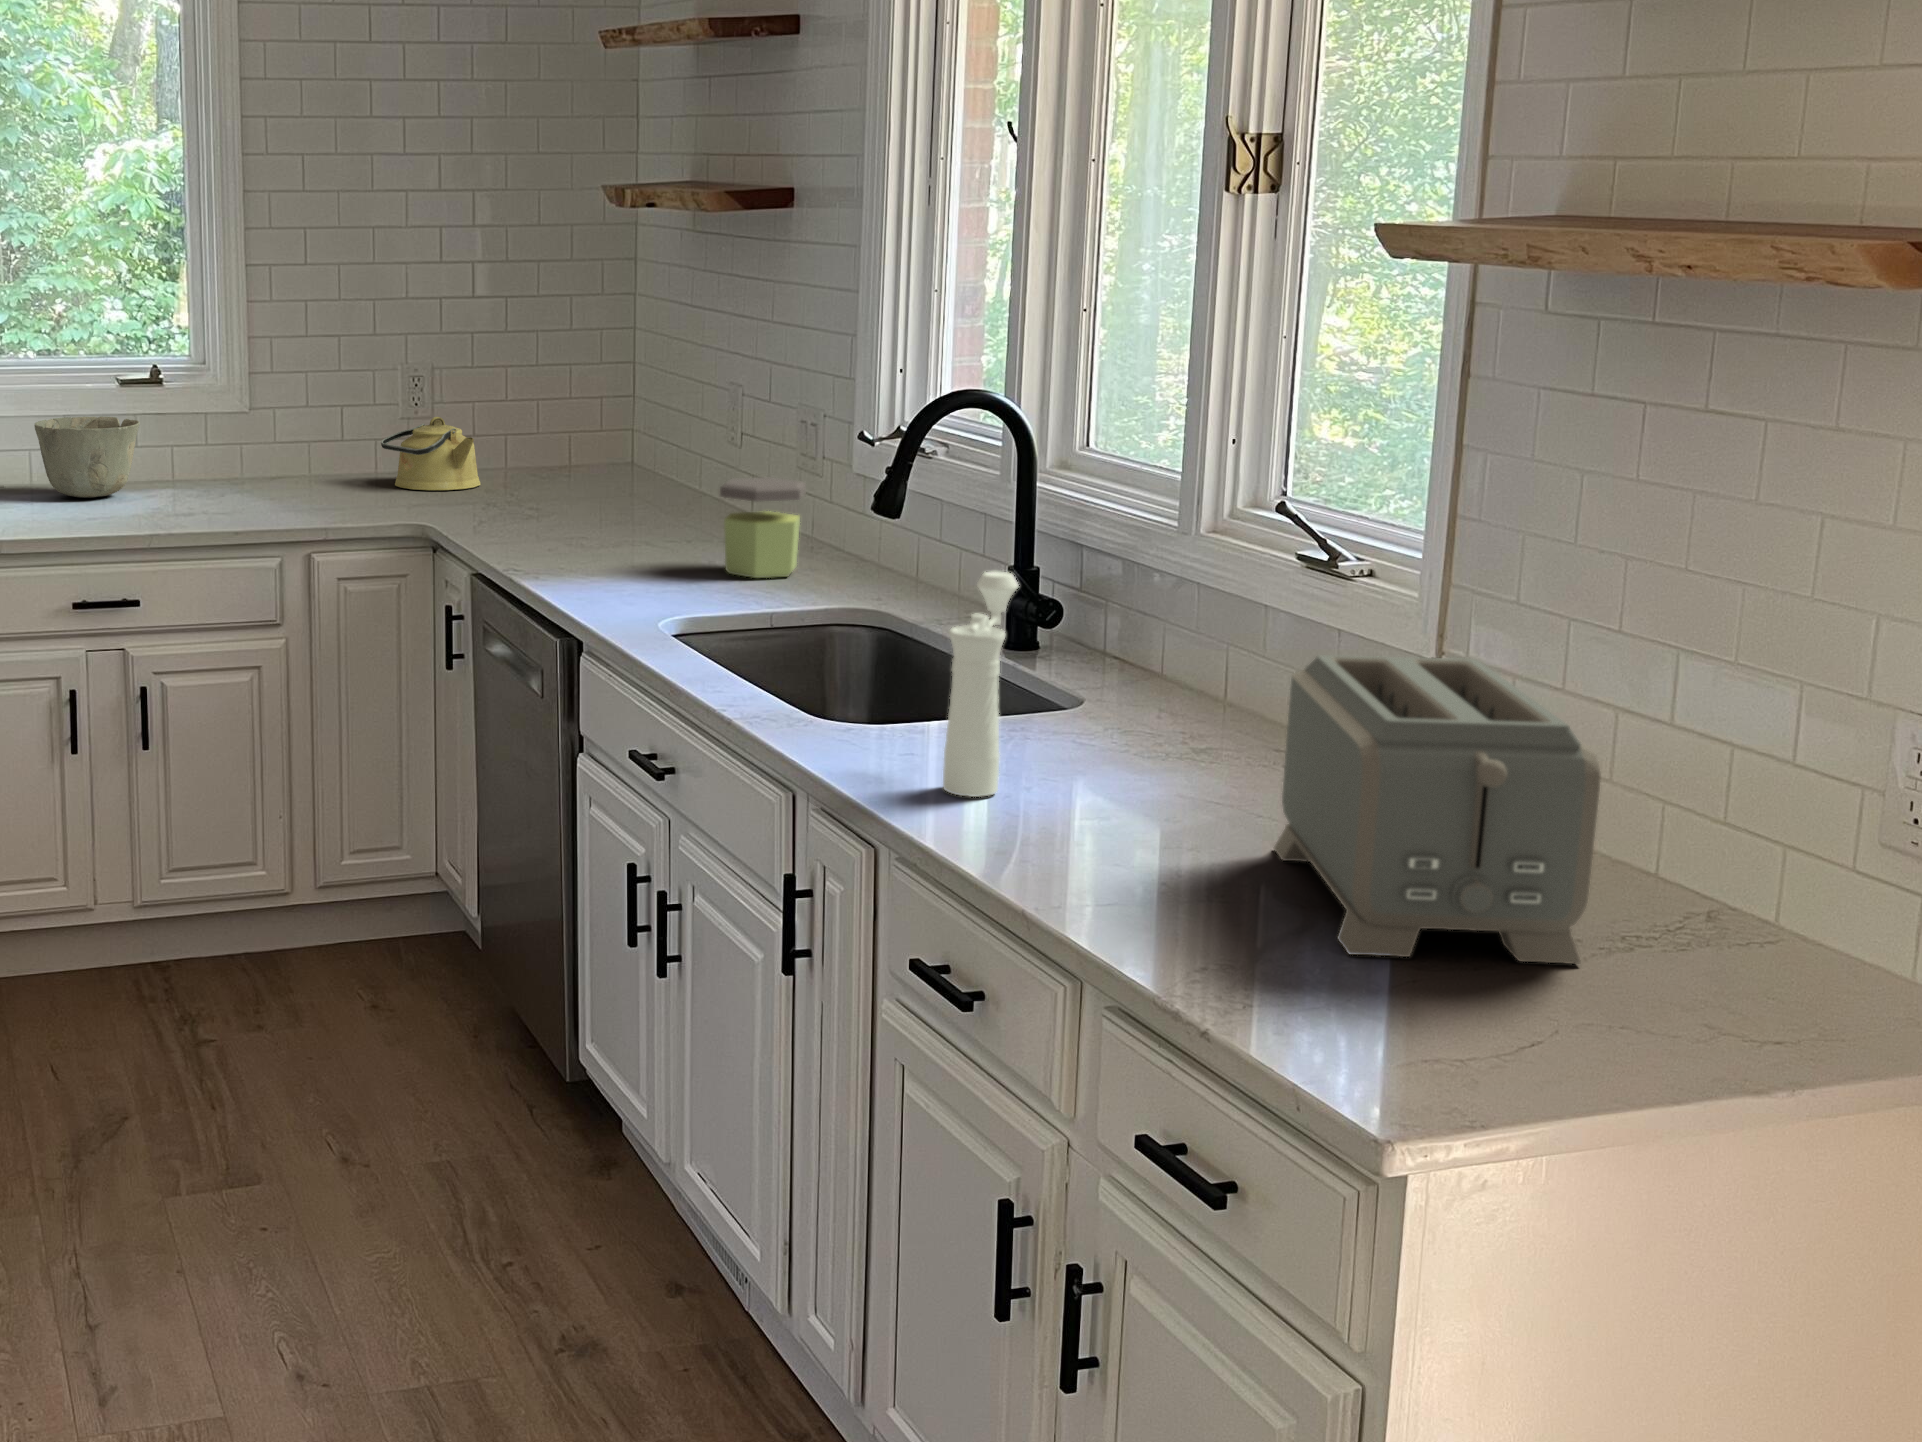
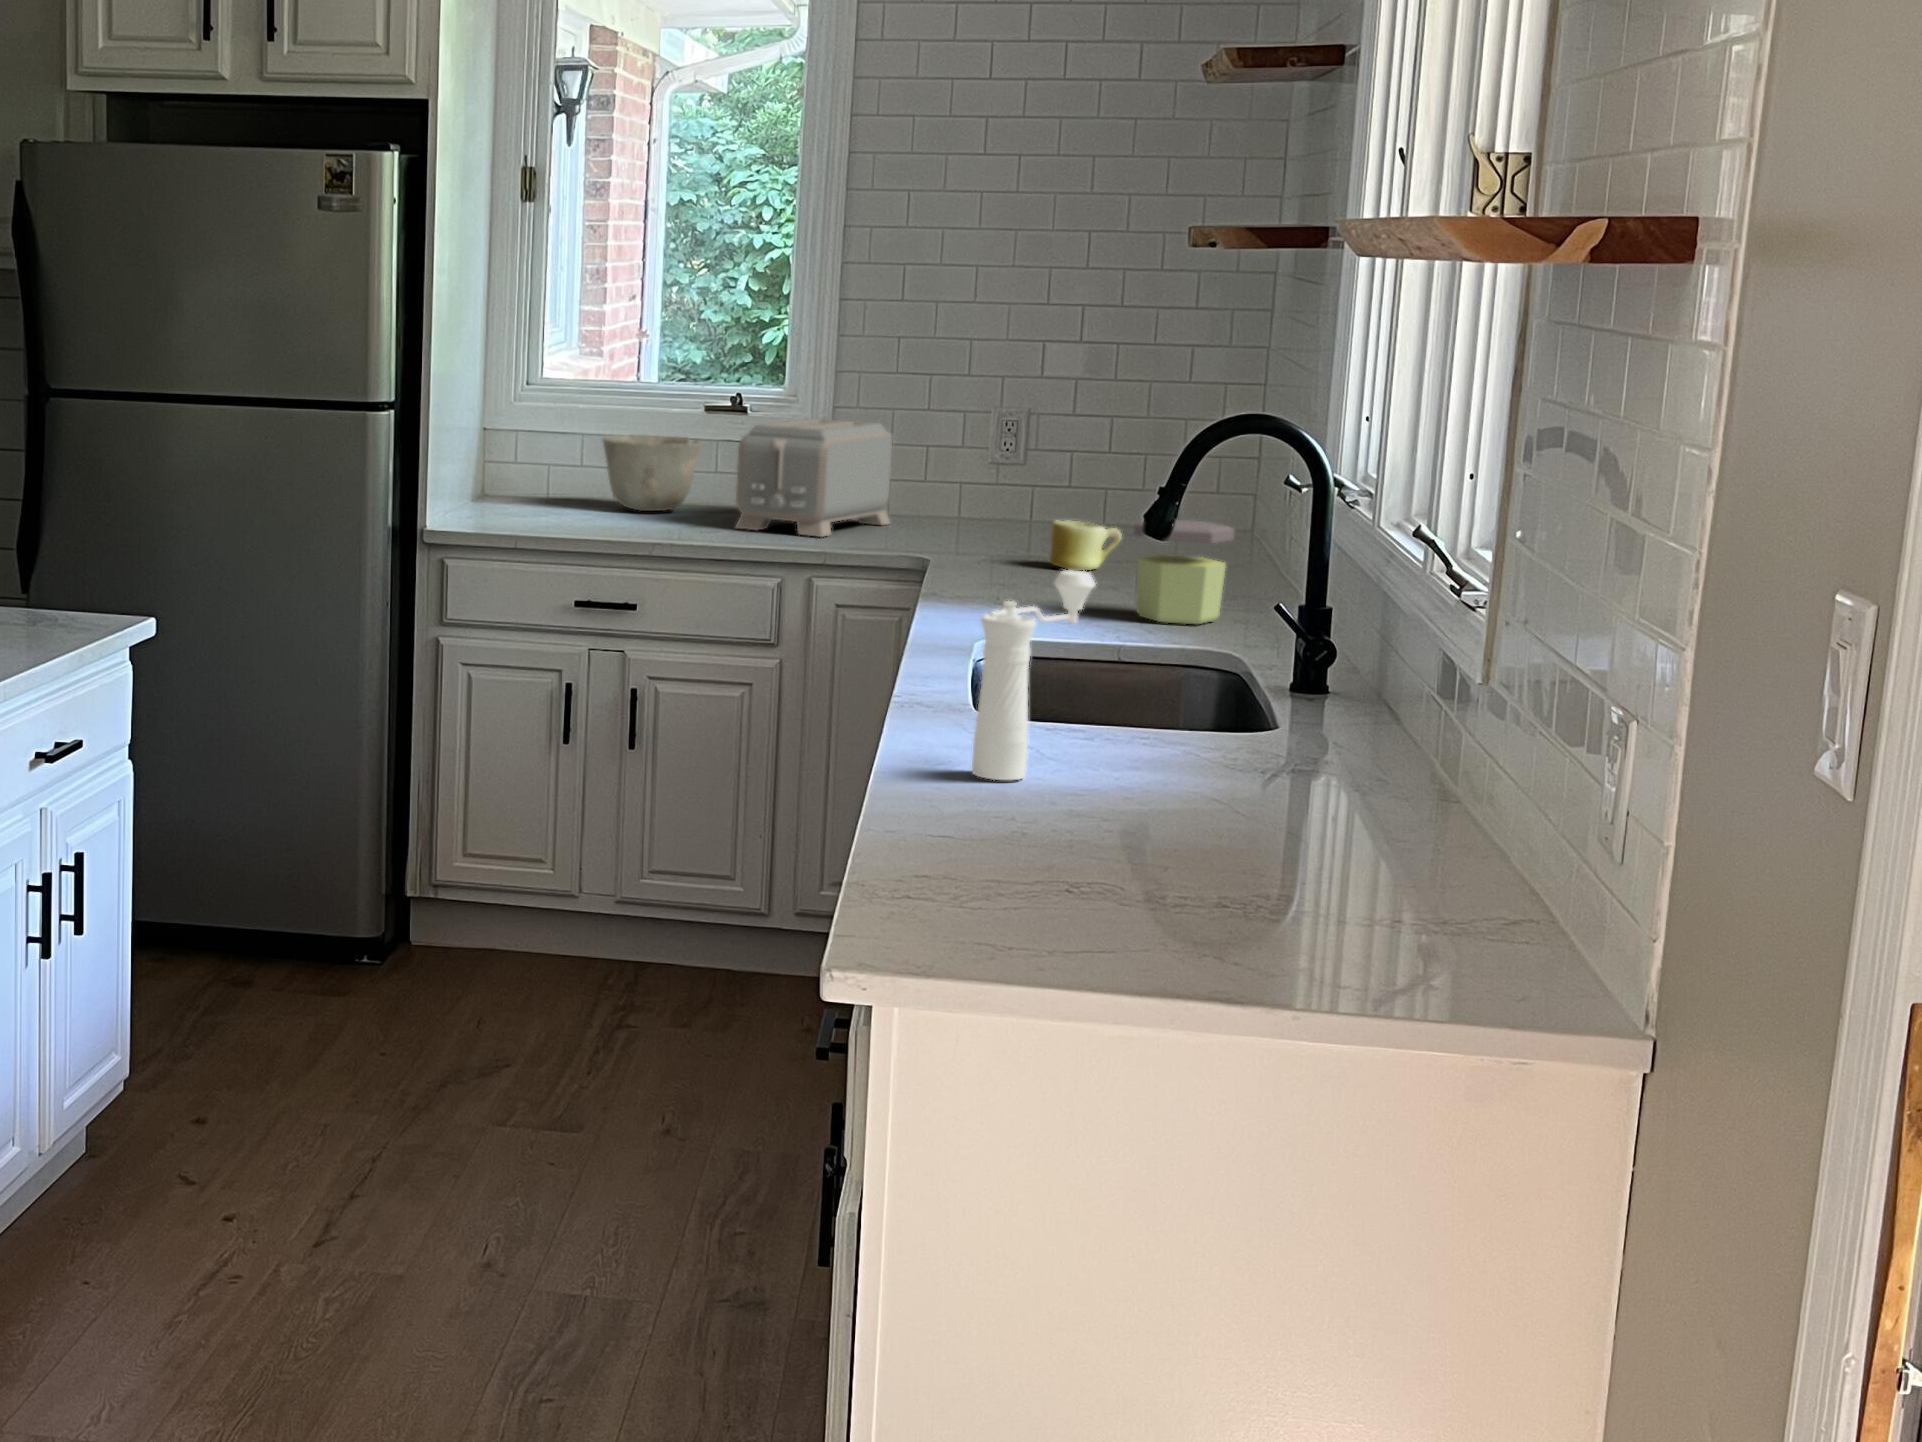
kettle: present [381,417,480,490] -> none [947,459,1047,534]
mug: none [554,478,616,526] -> present [1050,521,1122,570]
toaster: present [1274,655,1601,964] -> present [736,419,893,537]

